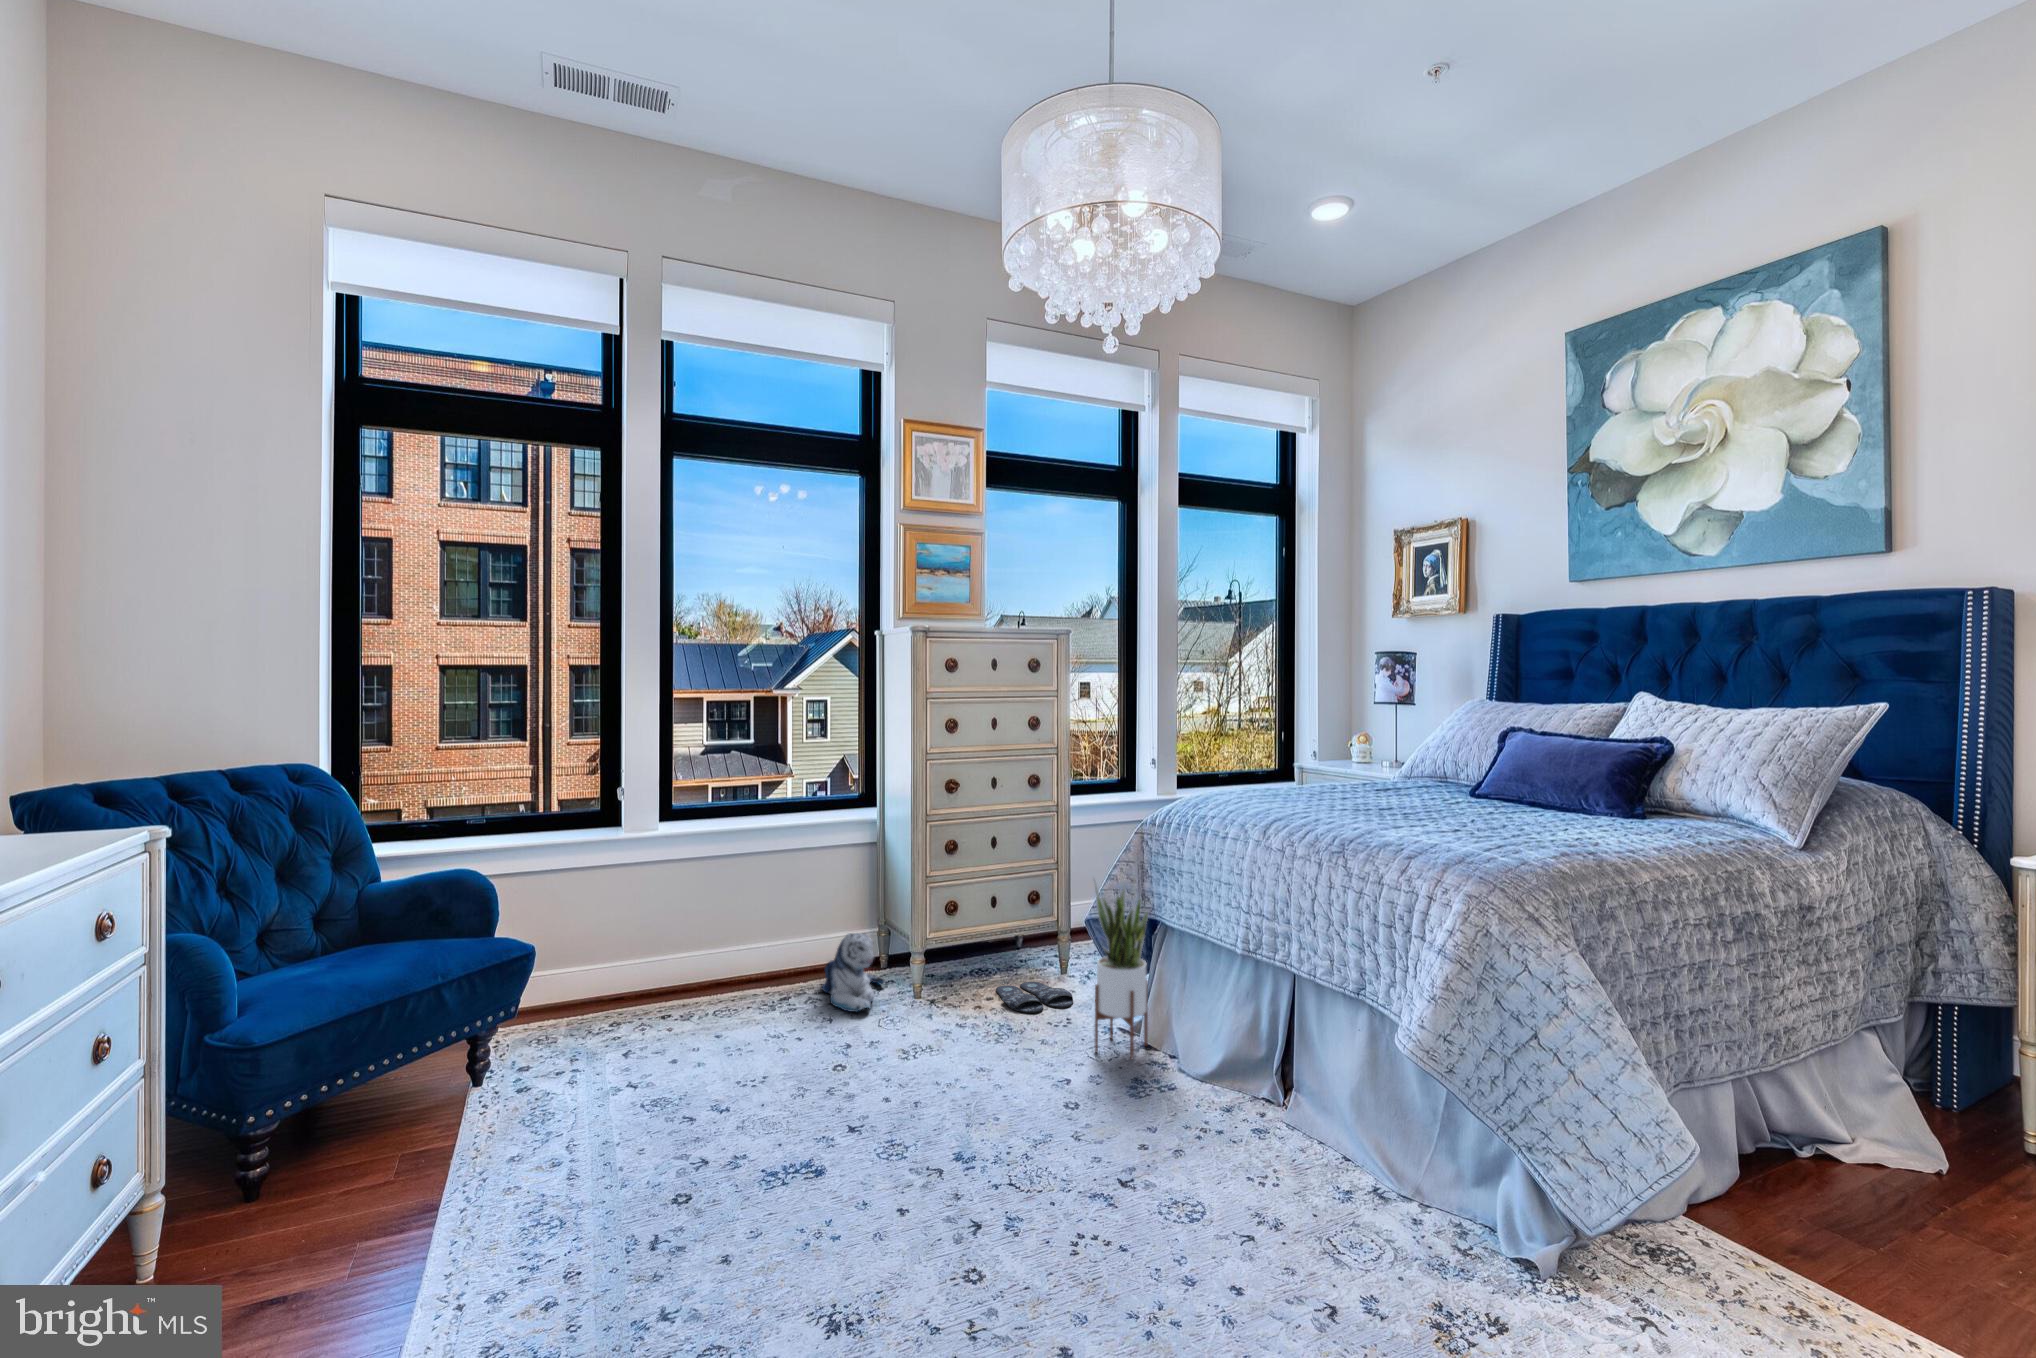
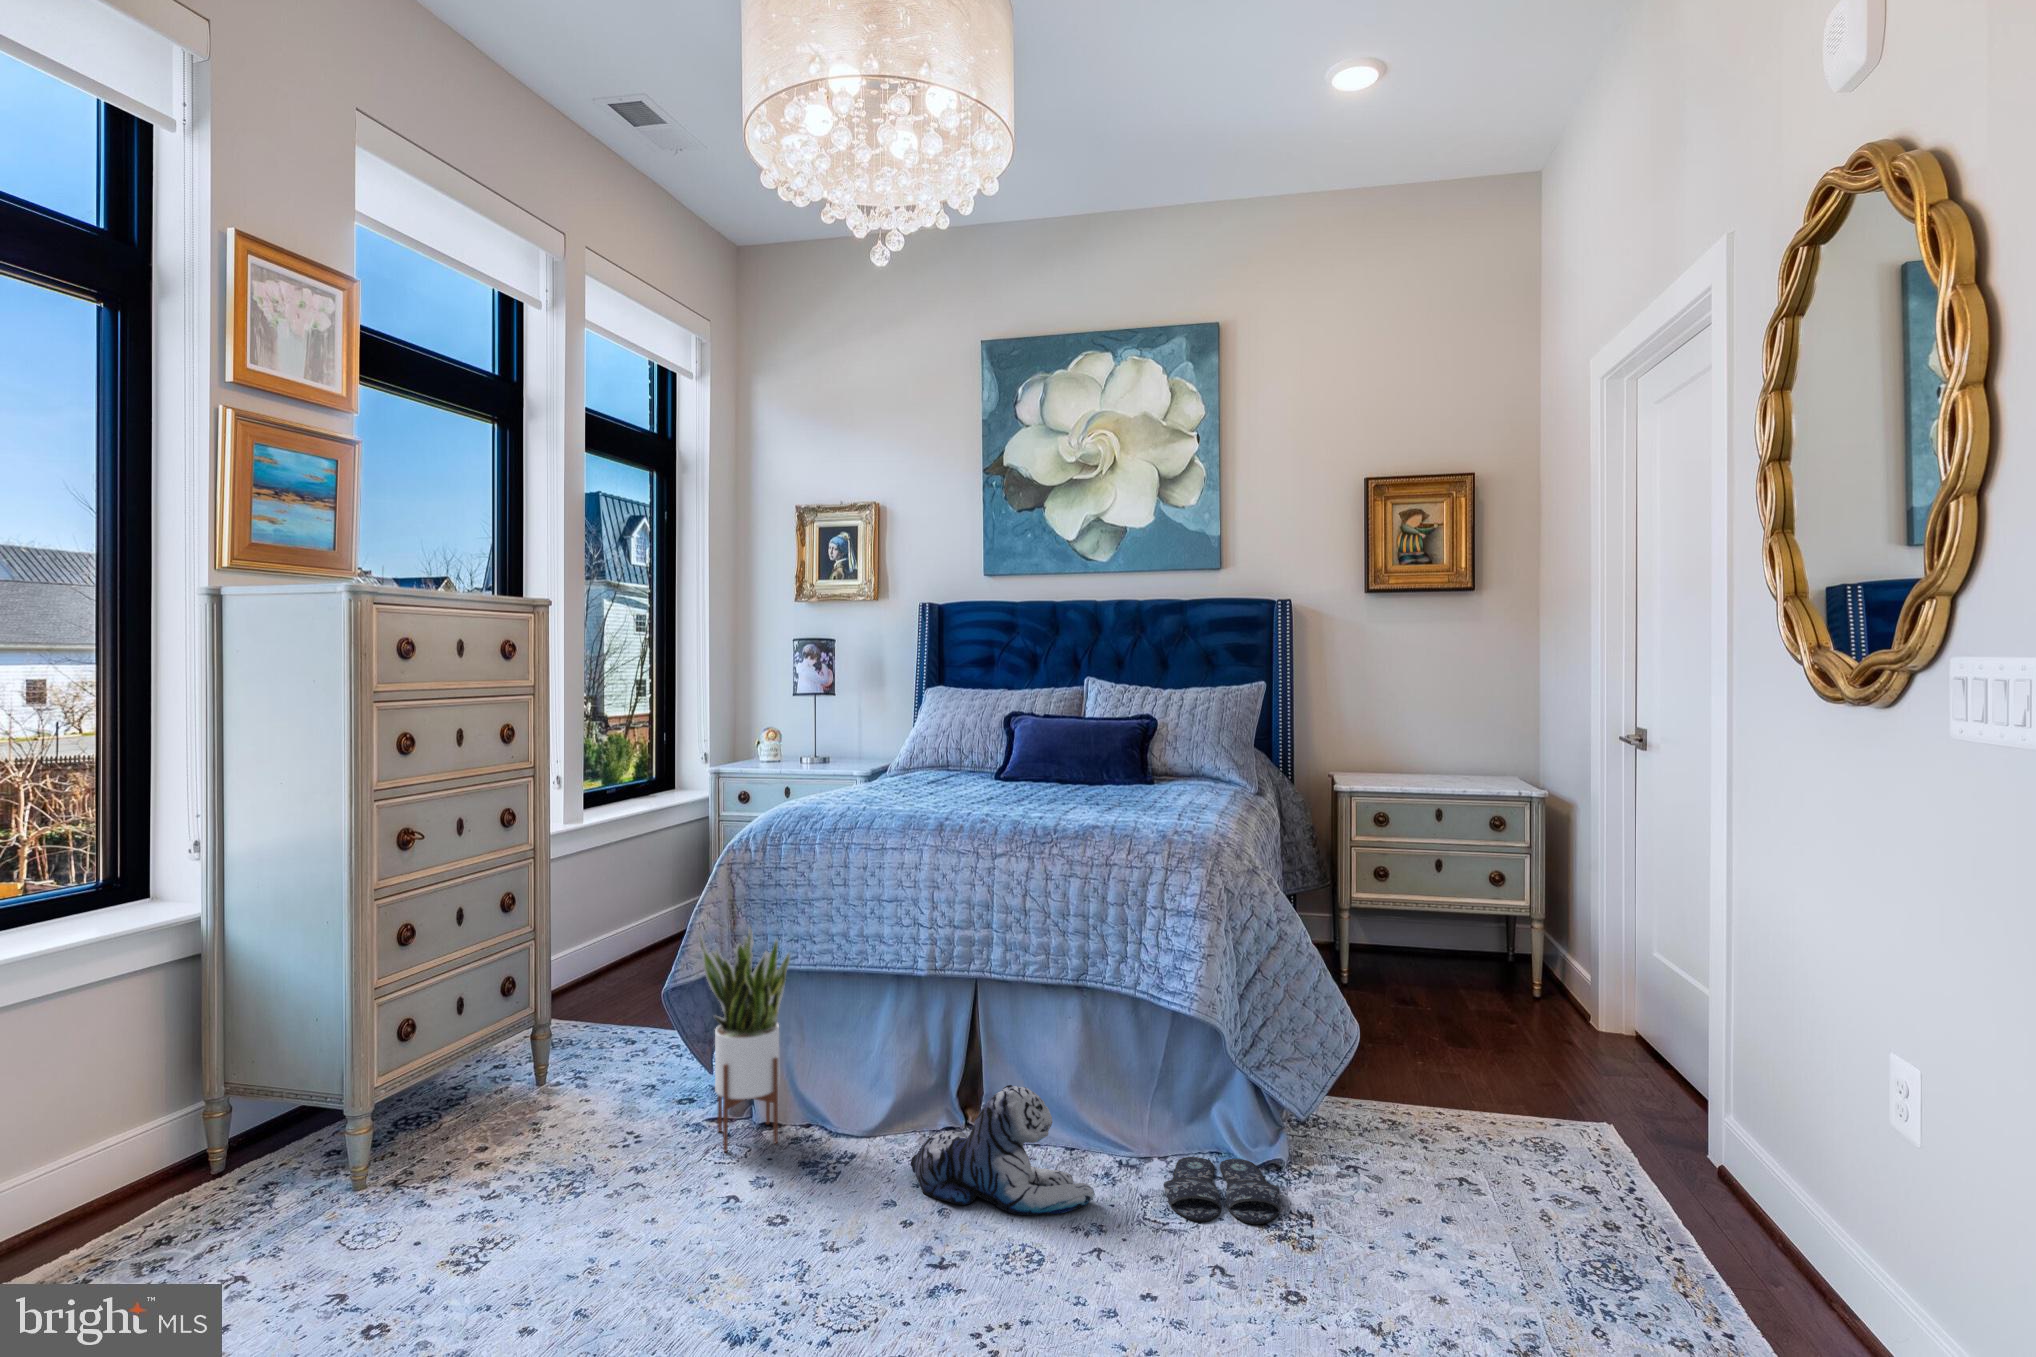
plush toy: present [822,933,884,1012] -> present [911,1085,1095,1215]
slippers: present [996,982,1073,1013] -> present [1164,1157,1281,1224]

